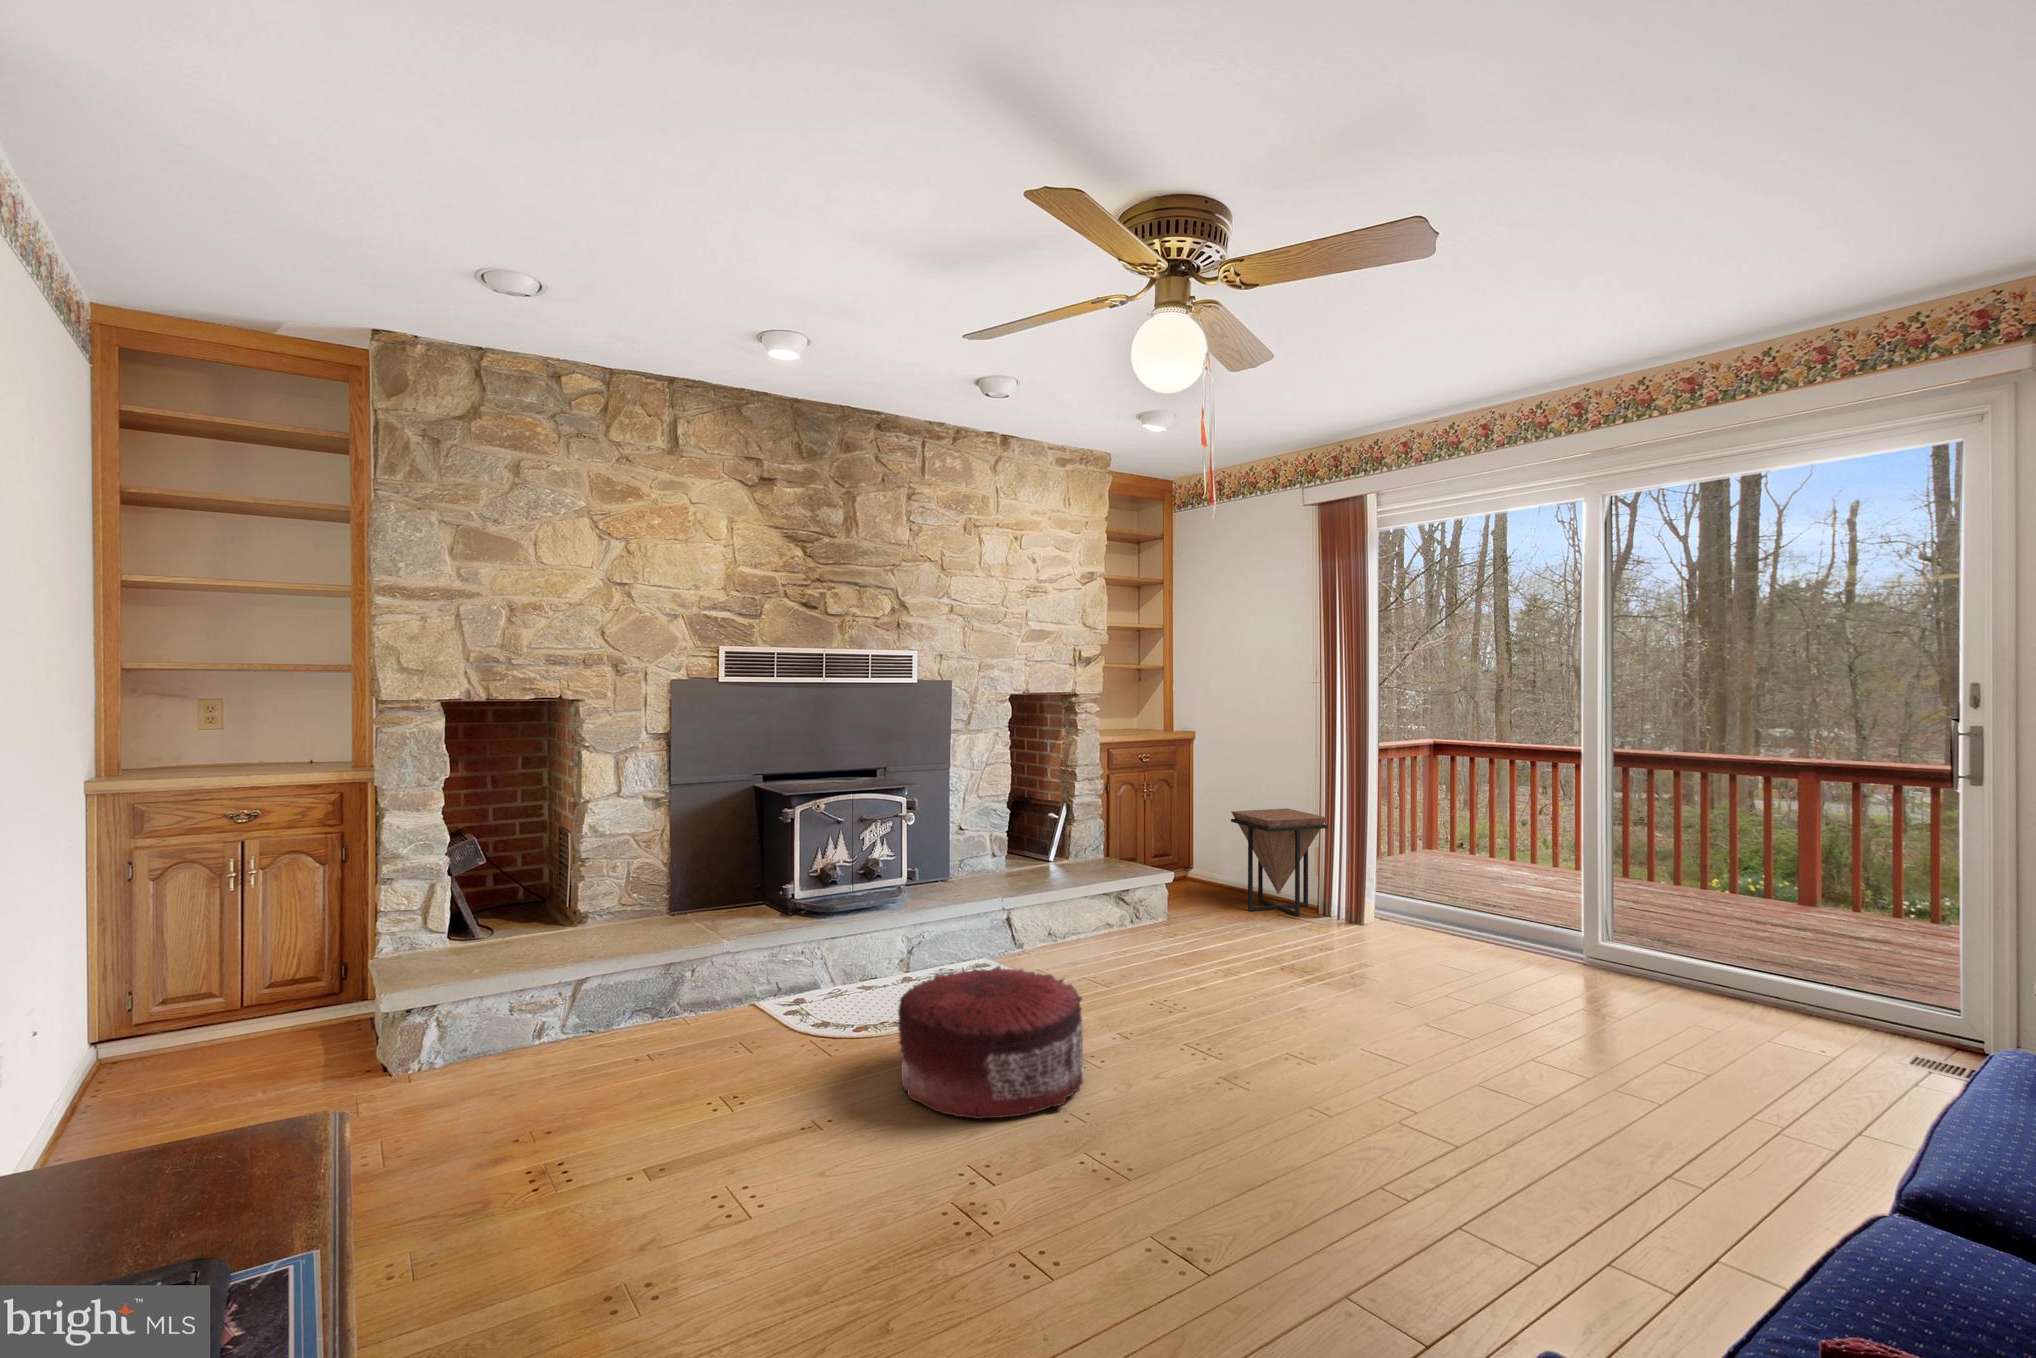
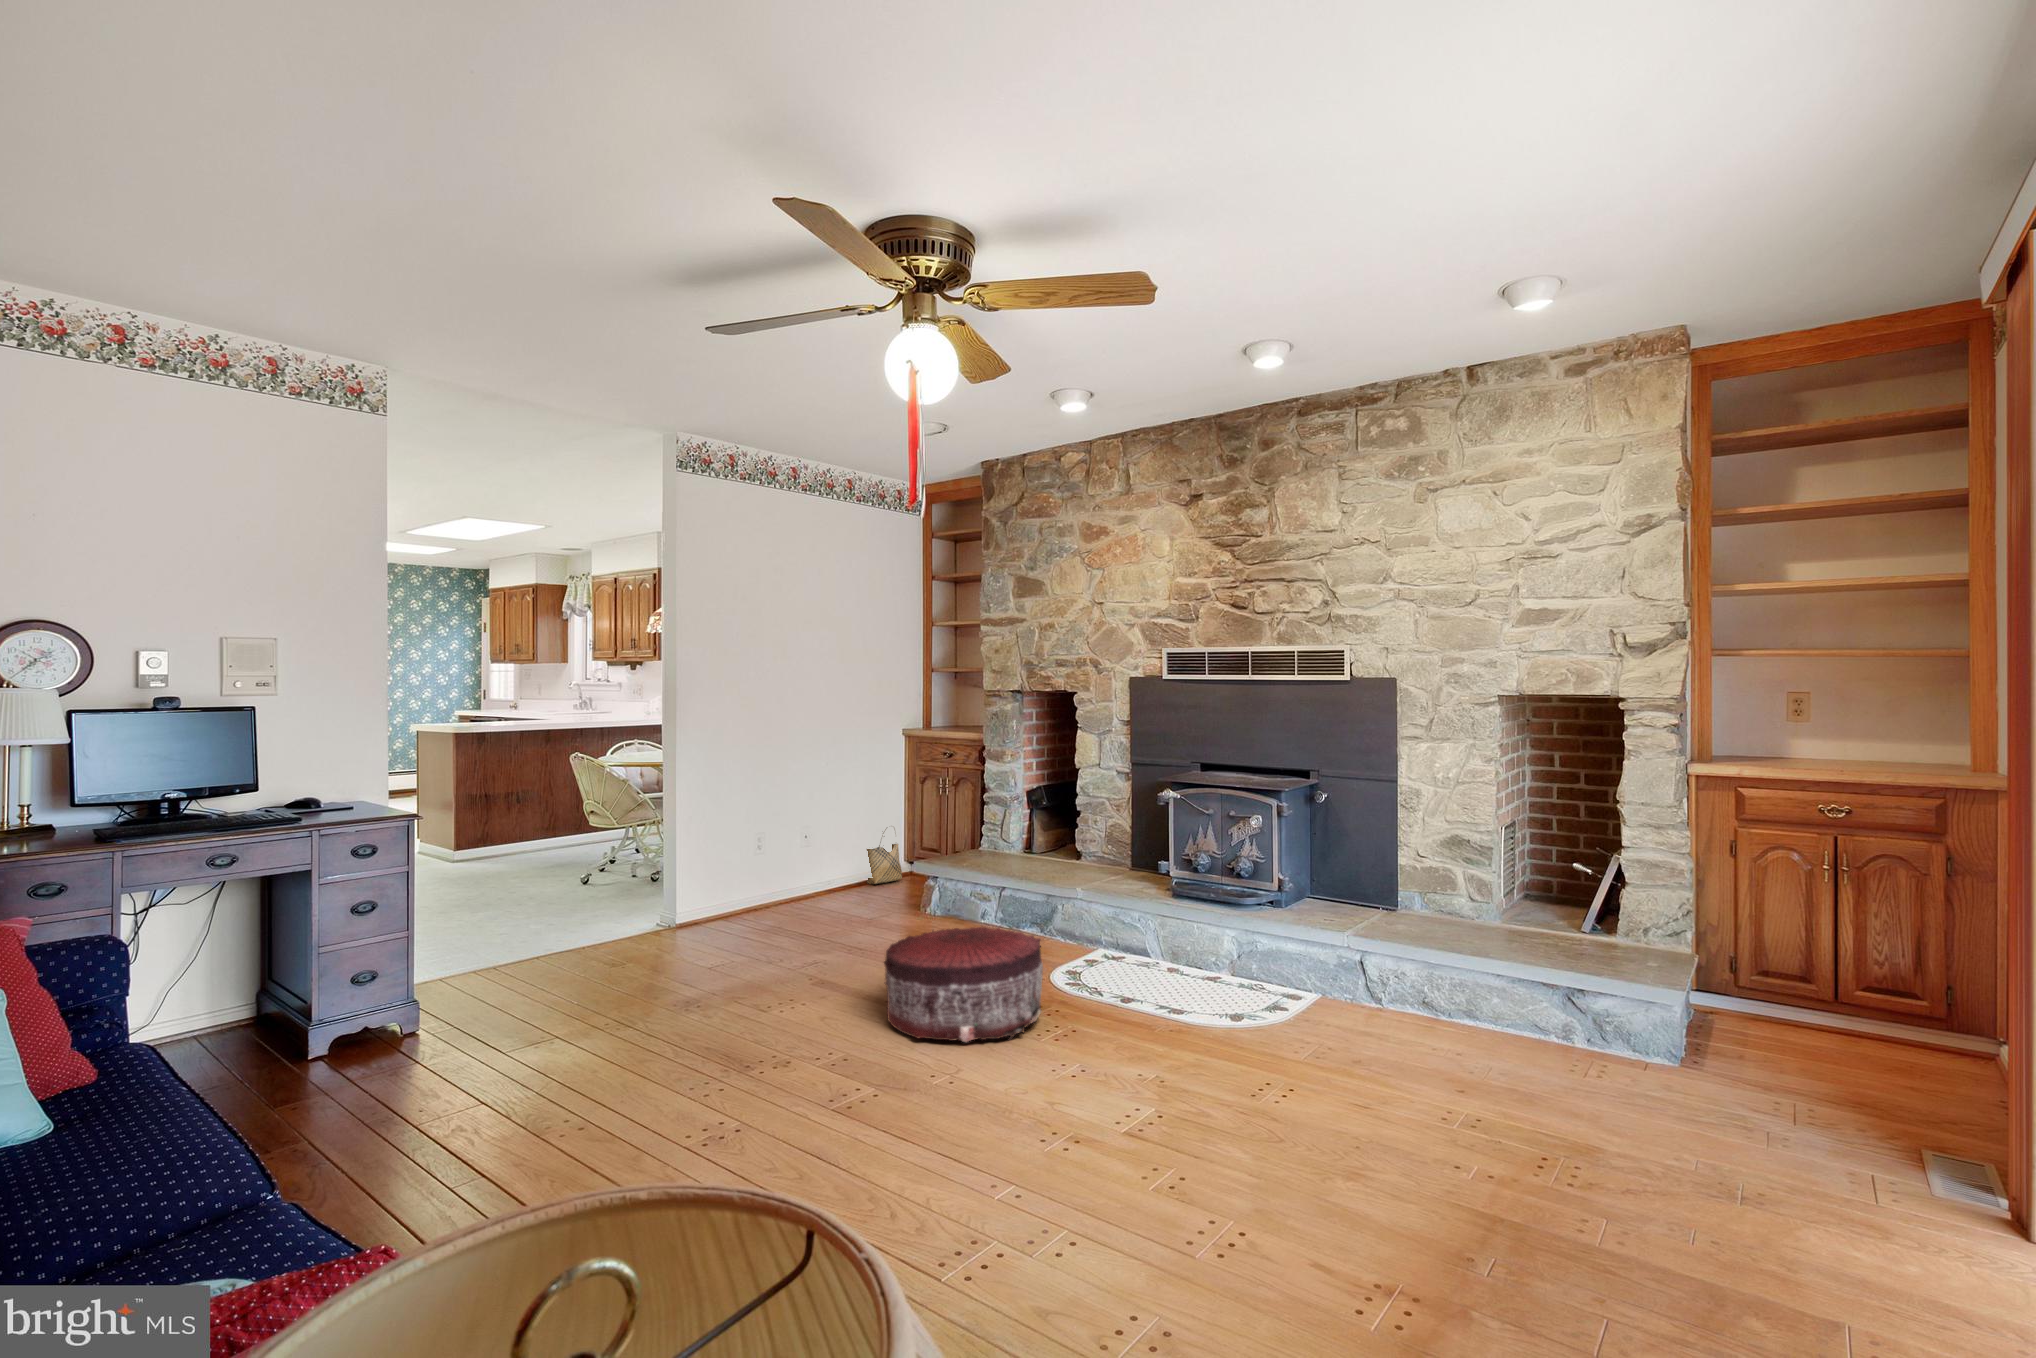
side table: present [1231,808,1328,916] -> none [1771,918,1990,1150]
woven basket: none [96,966,161,1096] -> present [867,828,902,884]

